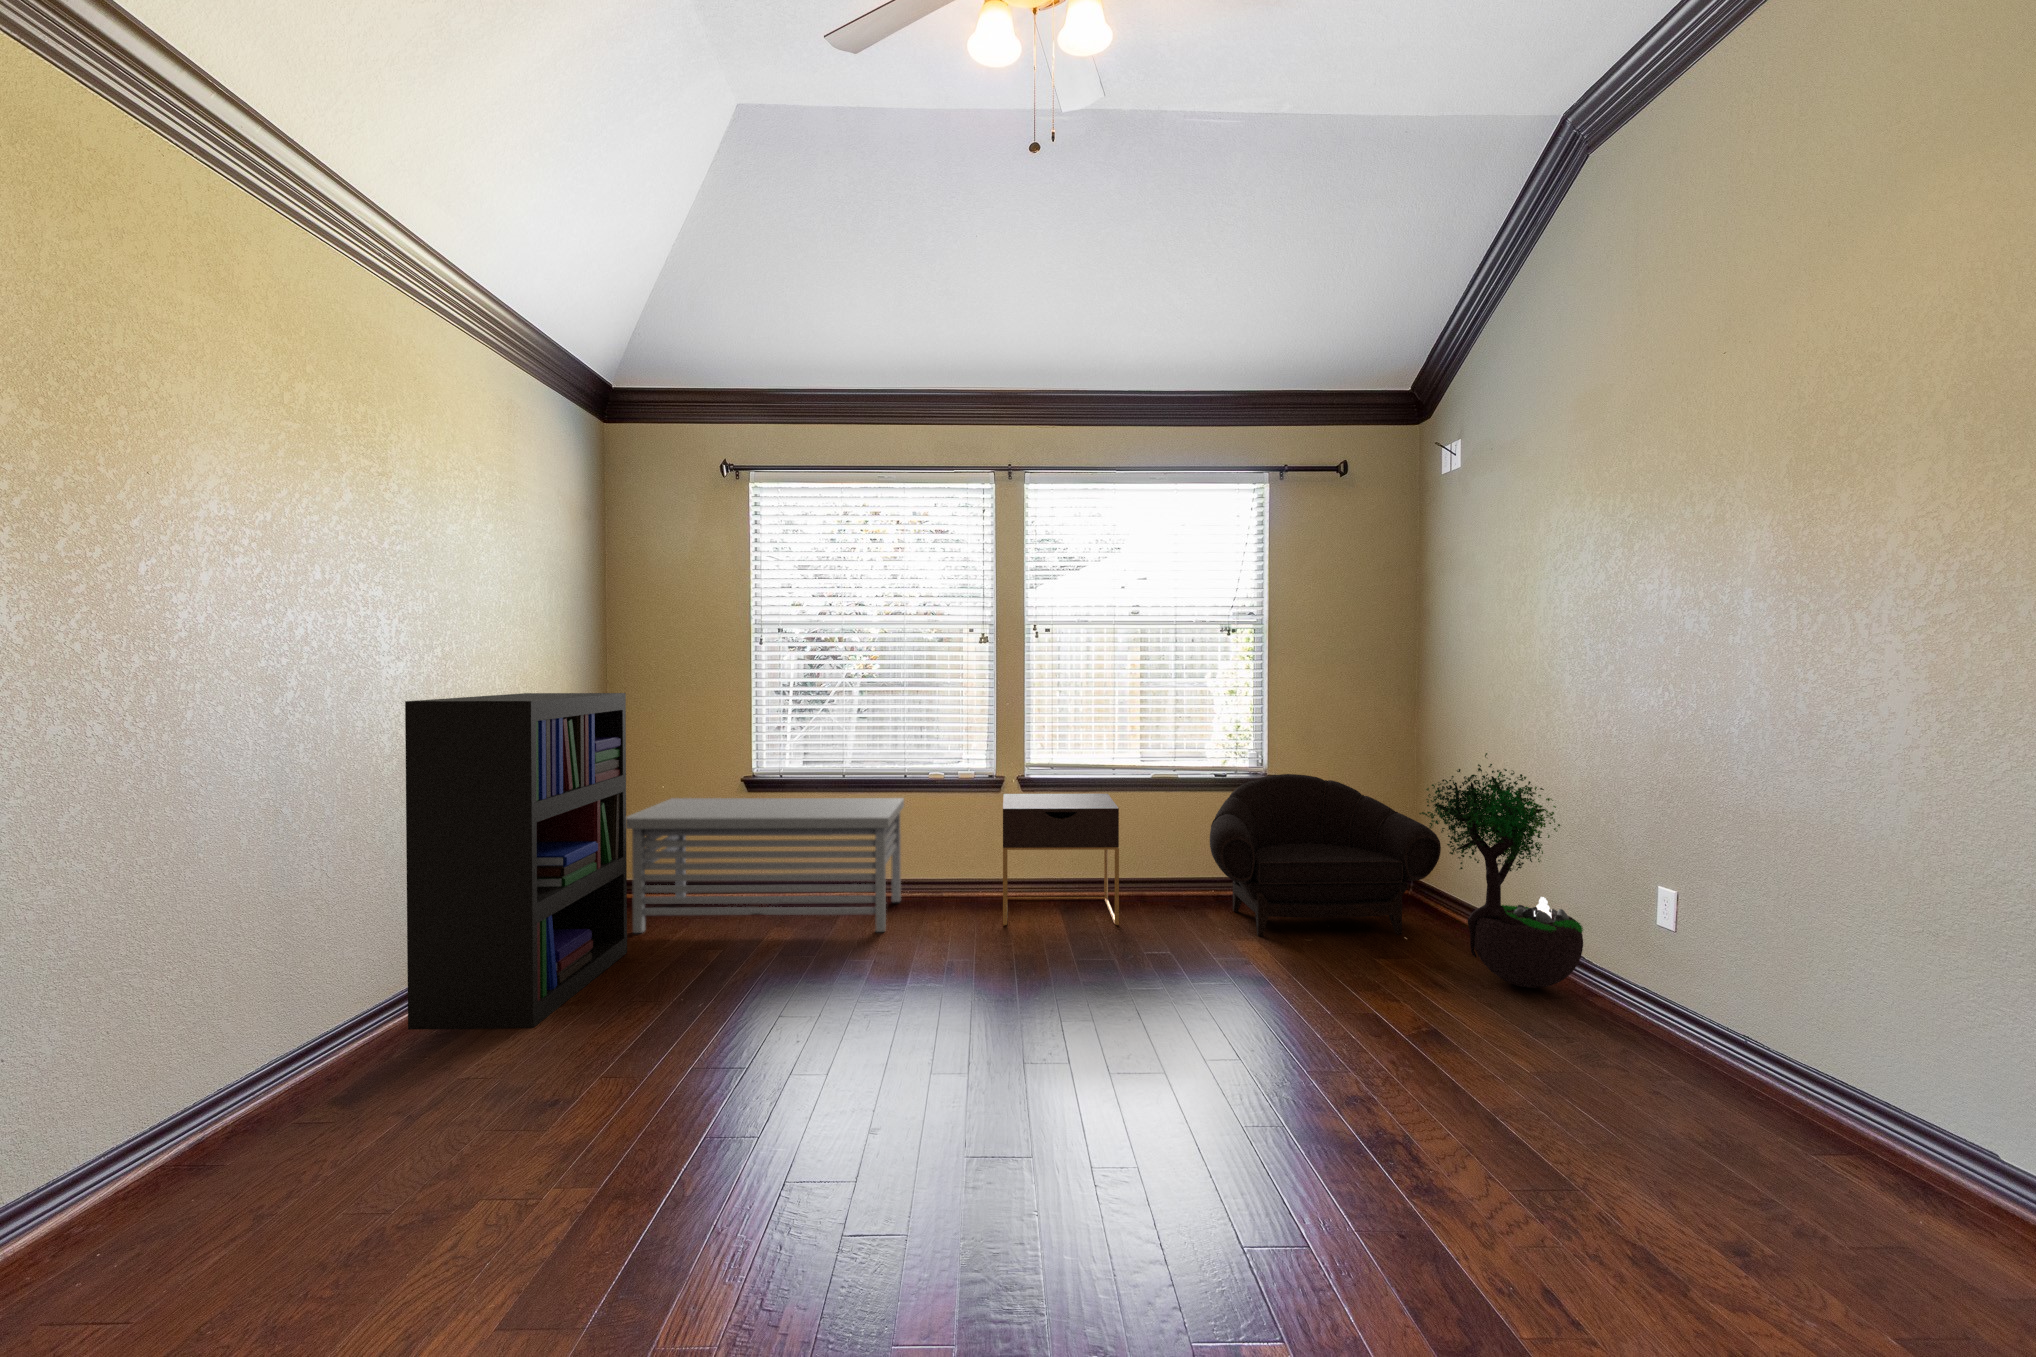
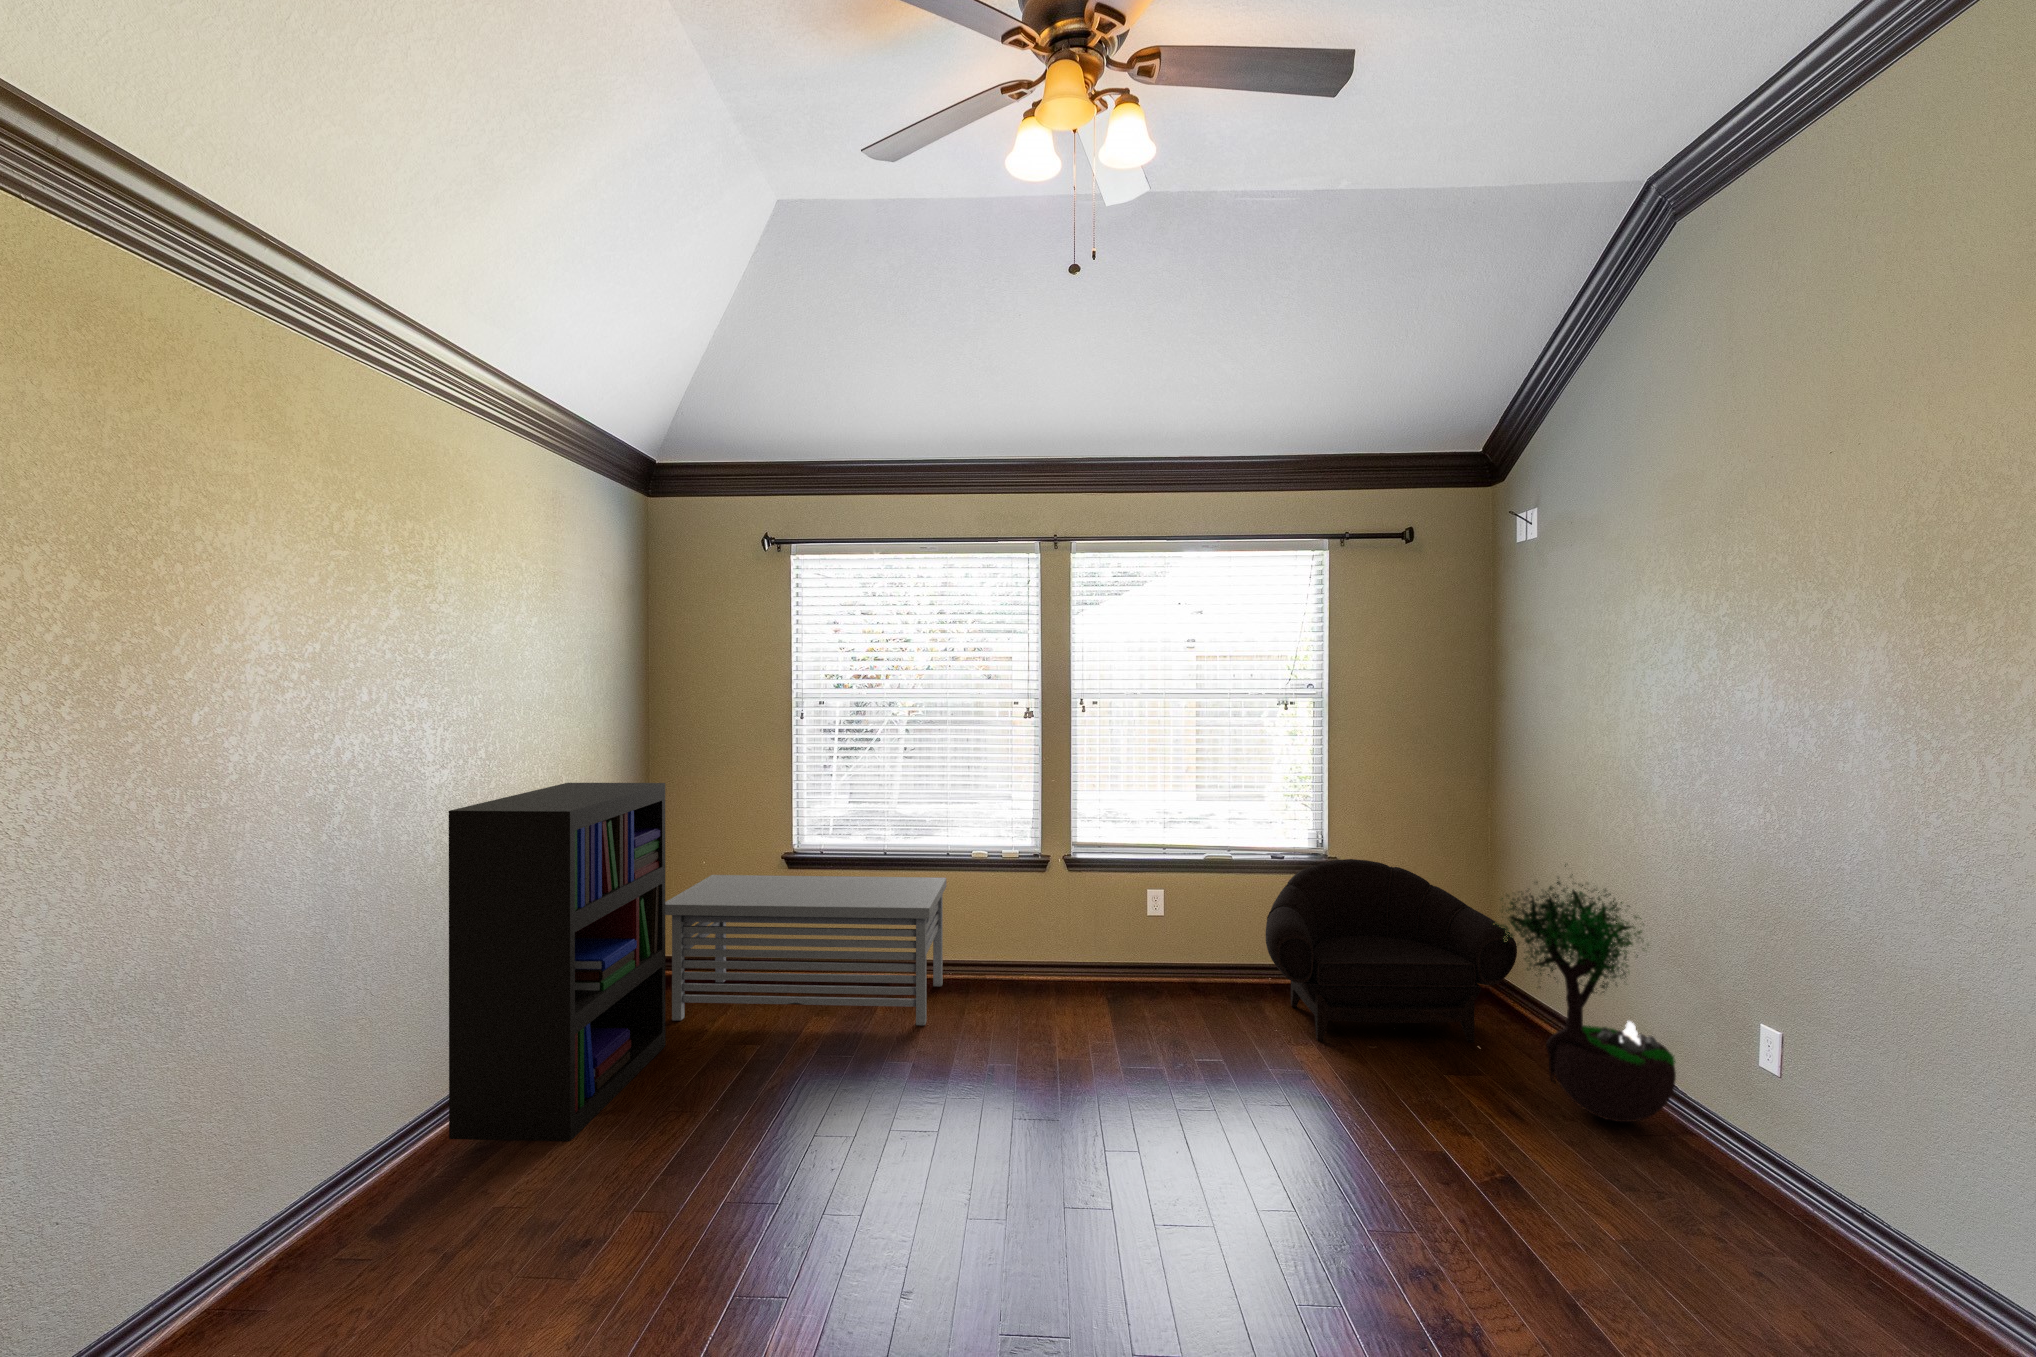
nightstand: present [1003,794,1119,926] -> none [1047,875,1169,1023]

